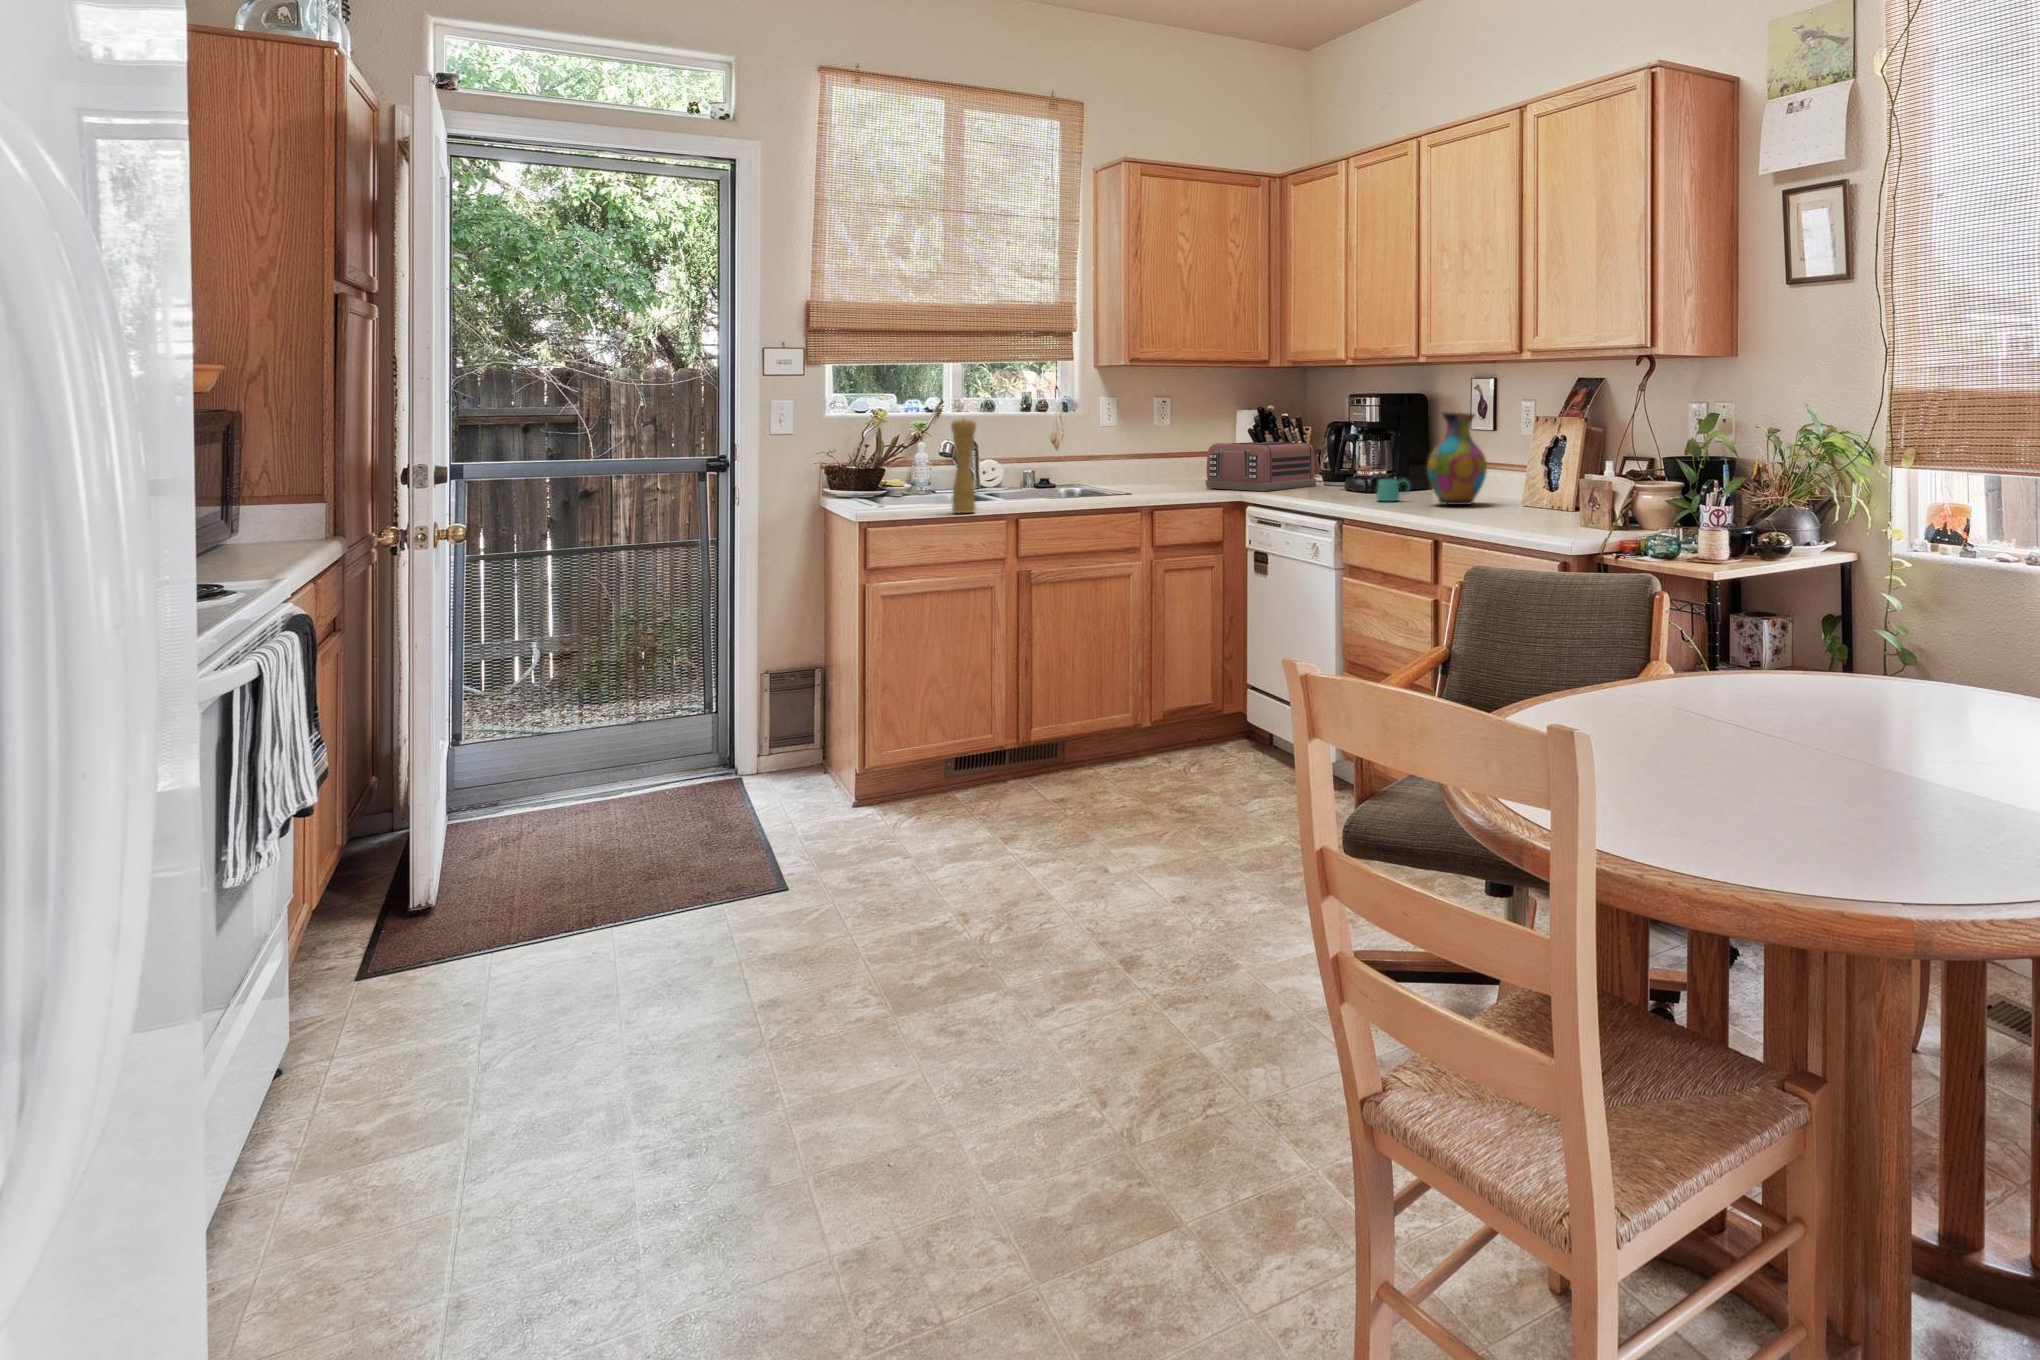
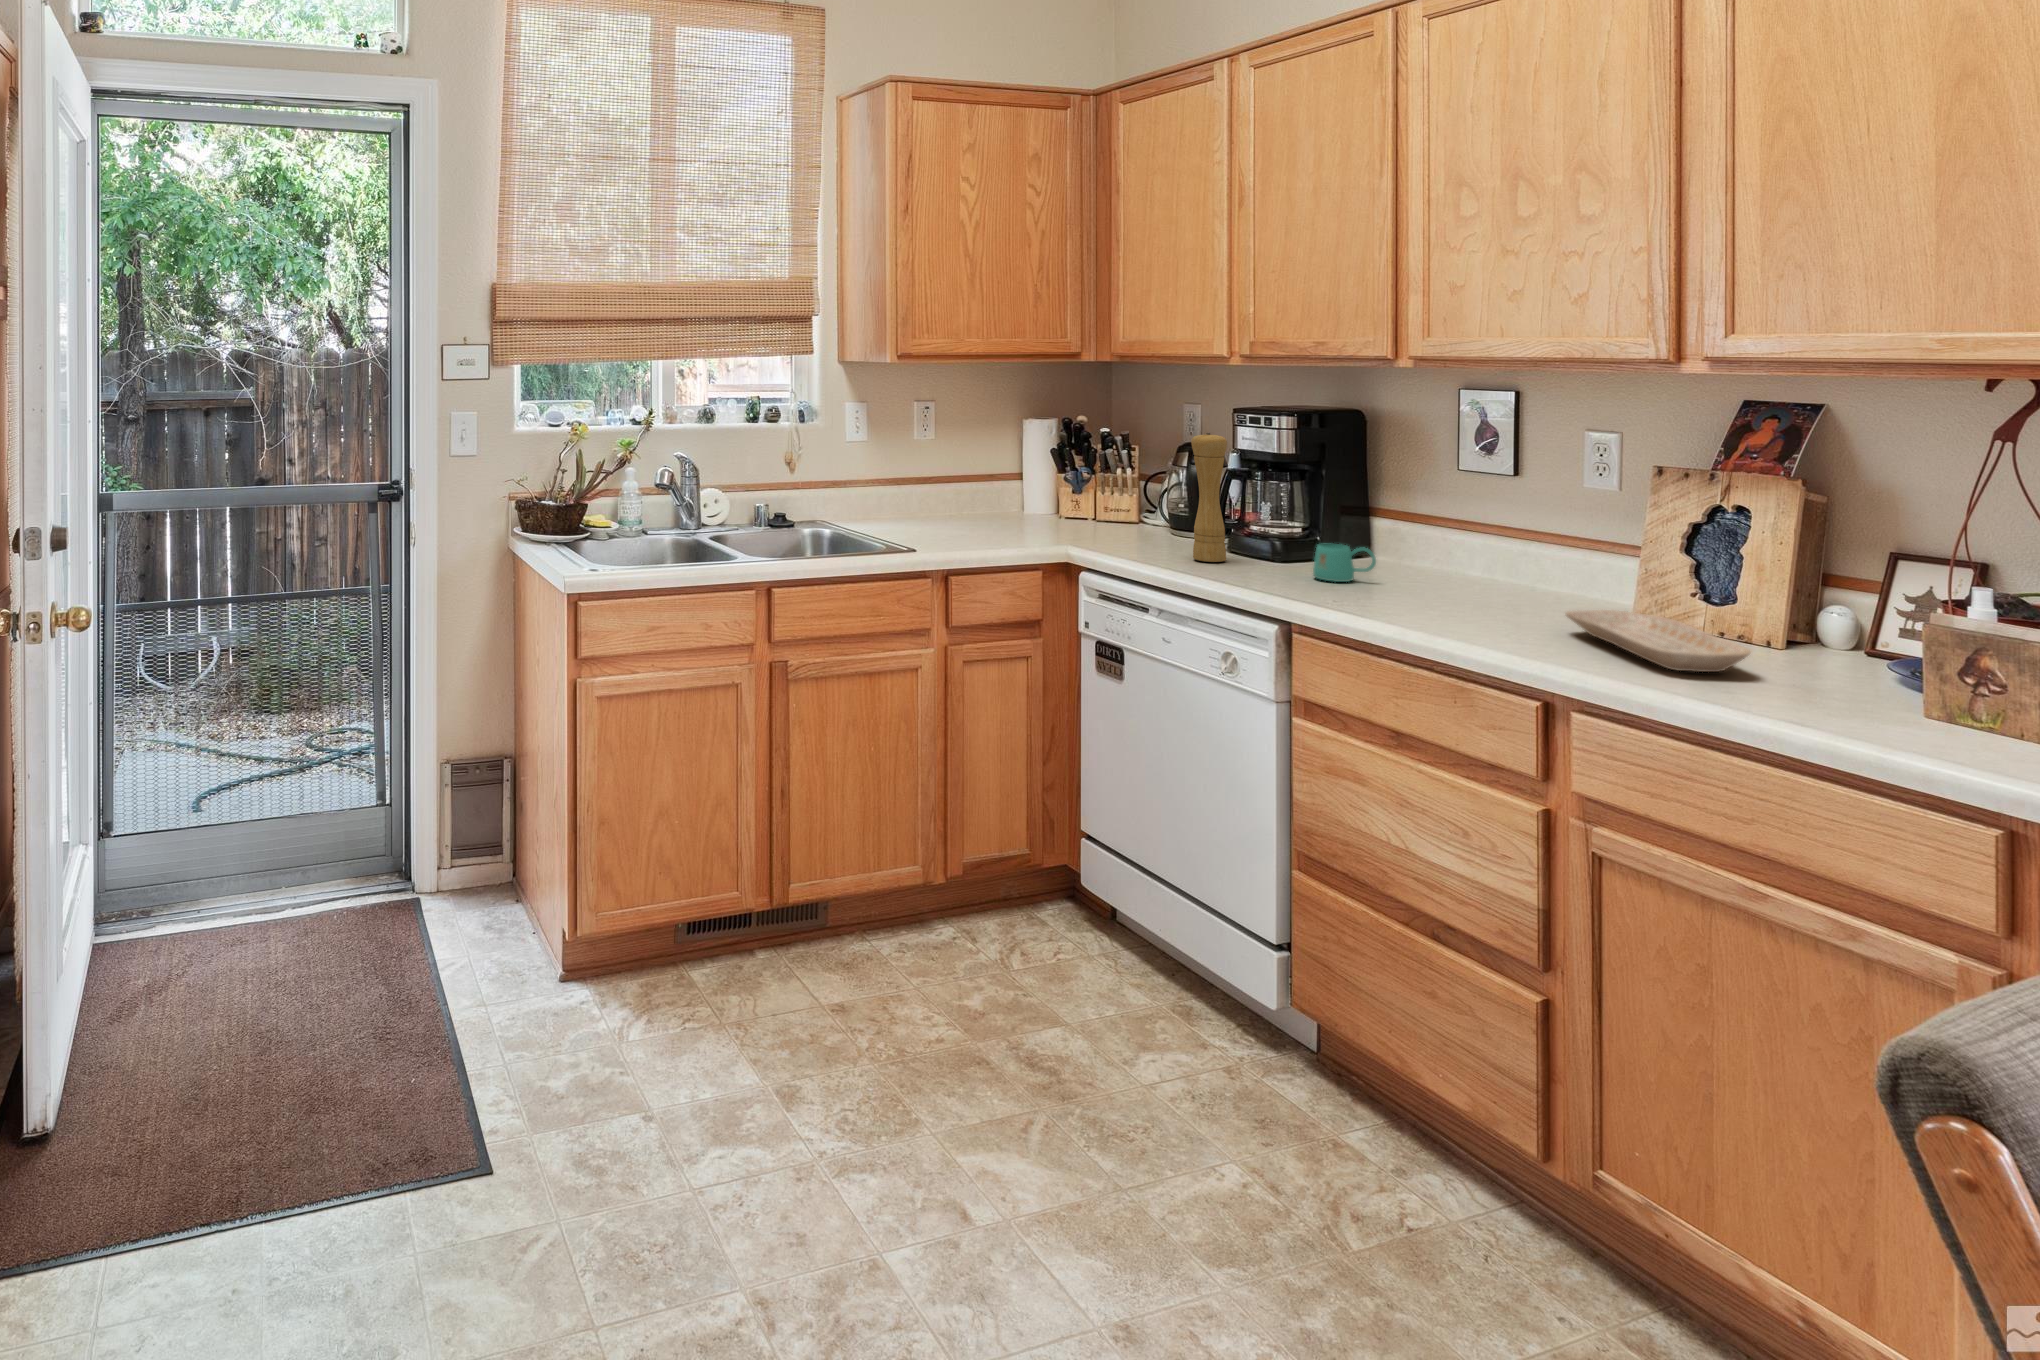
vase: present [1427,412,1487,505] -> none [1424,447,1543,604]
pepper mill: present [951,419,976,513] -> present [1191,433,1227,562]
toaster: present [1206,442,1316,491] -> none [994,460,1152,540]
tray: none [1472,500,1531,521] -> present [1566,610,1750,672]

